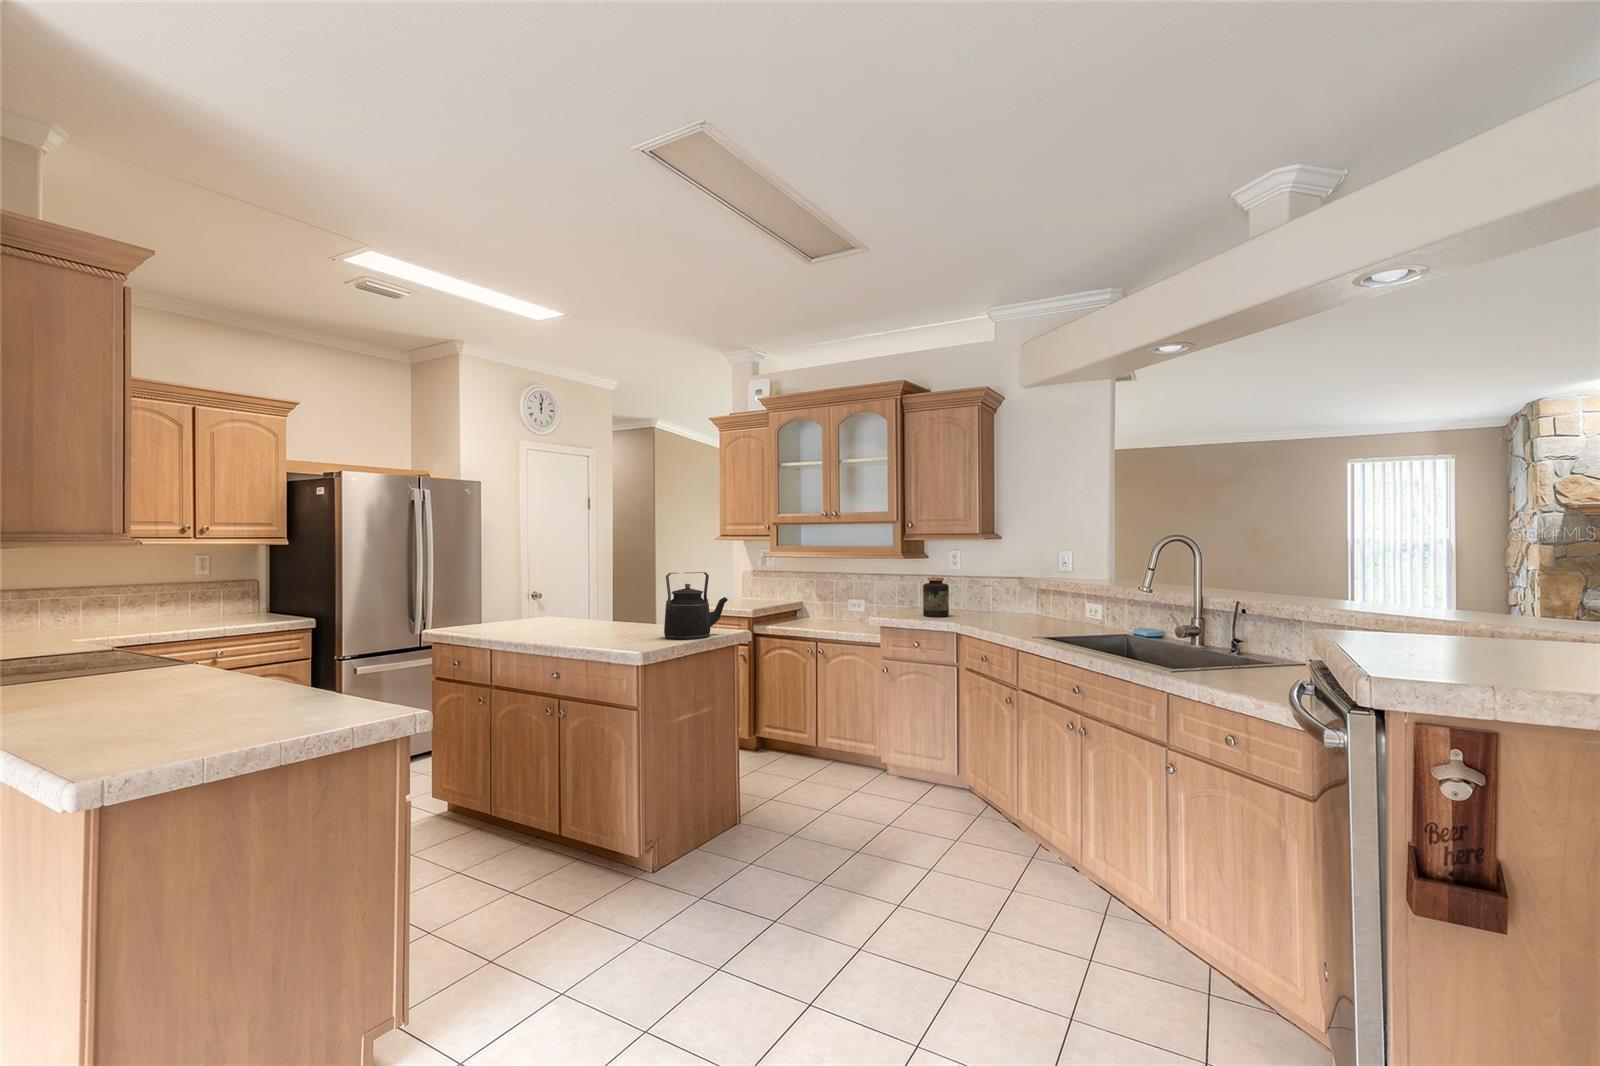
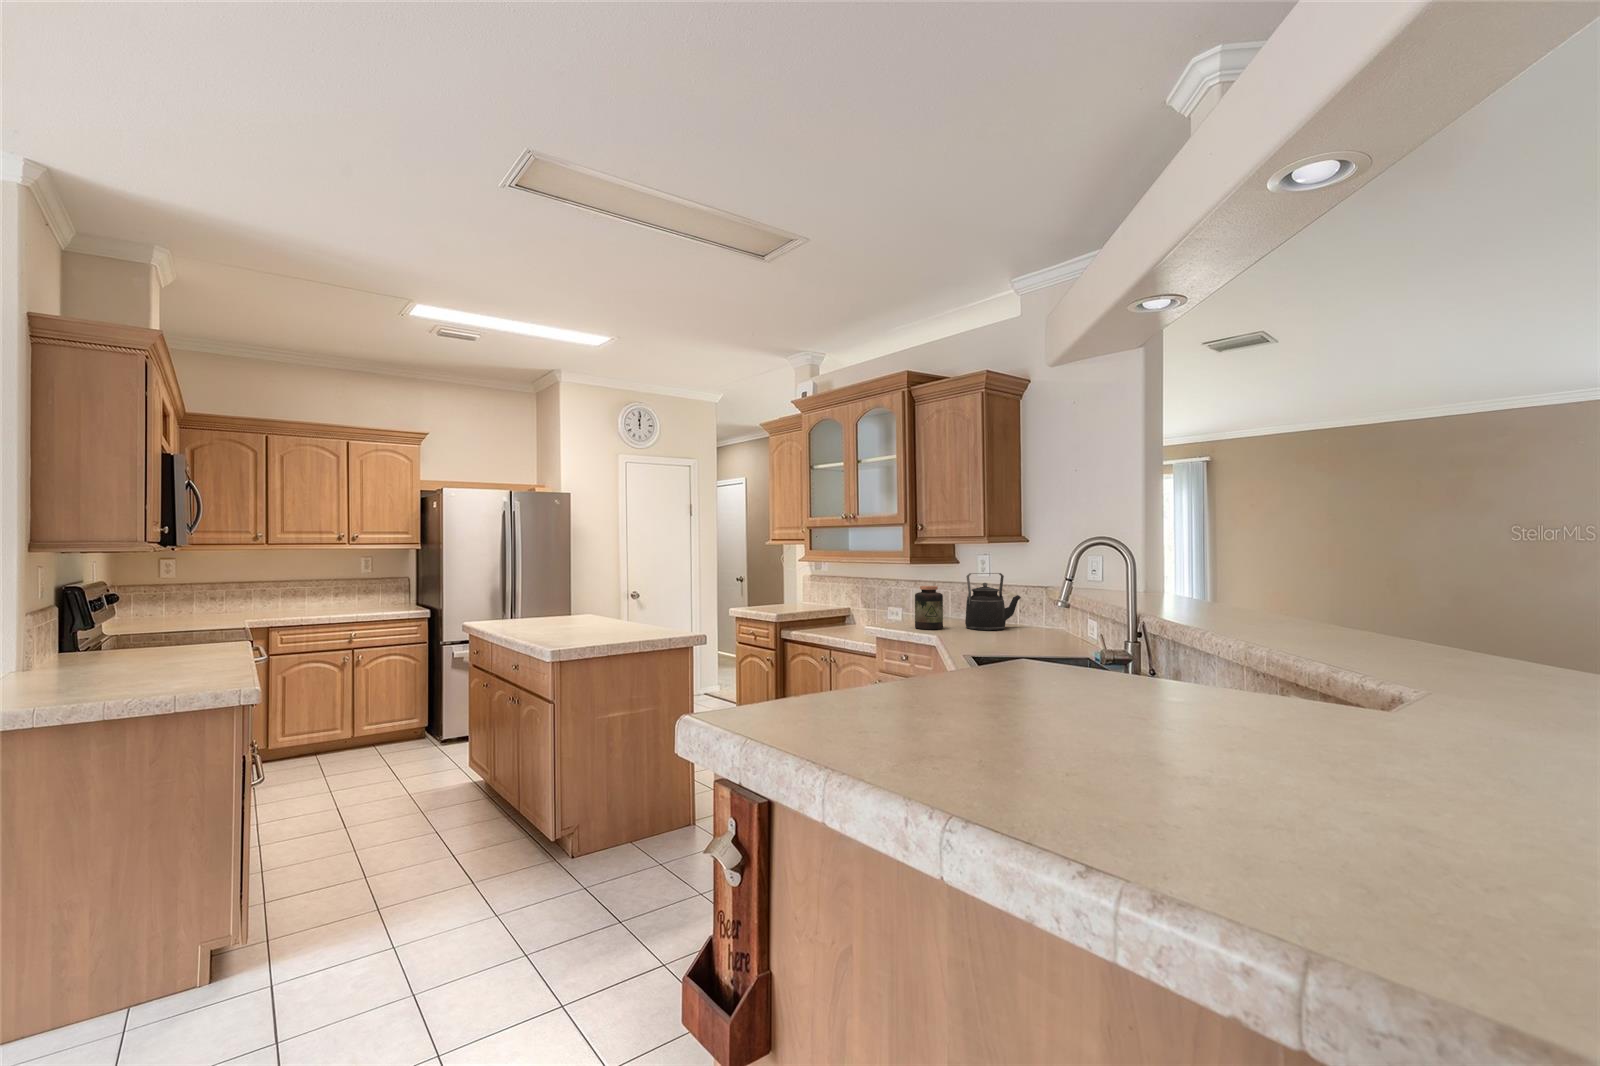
kettle: present [664,572,728,639] -> present [965,573,1021,630]

